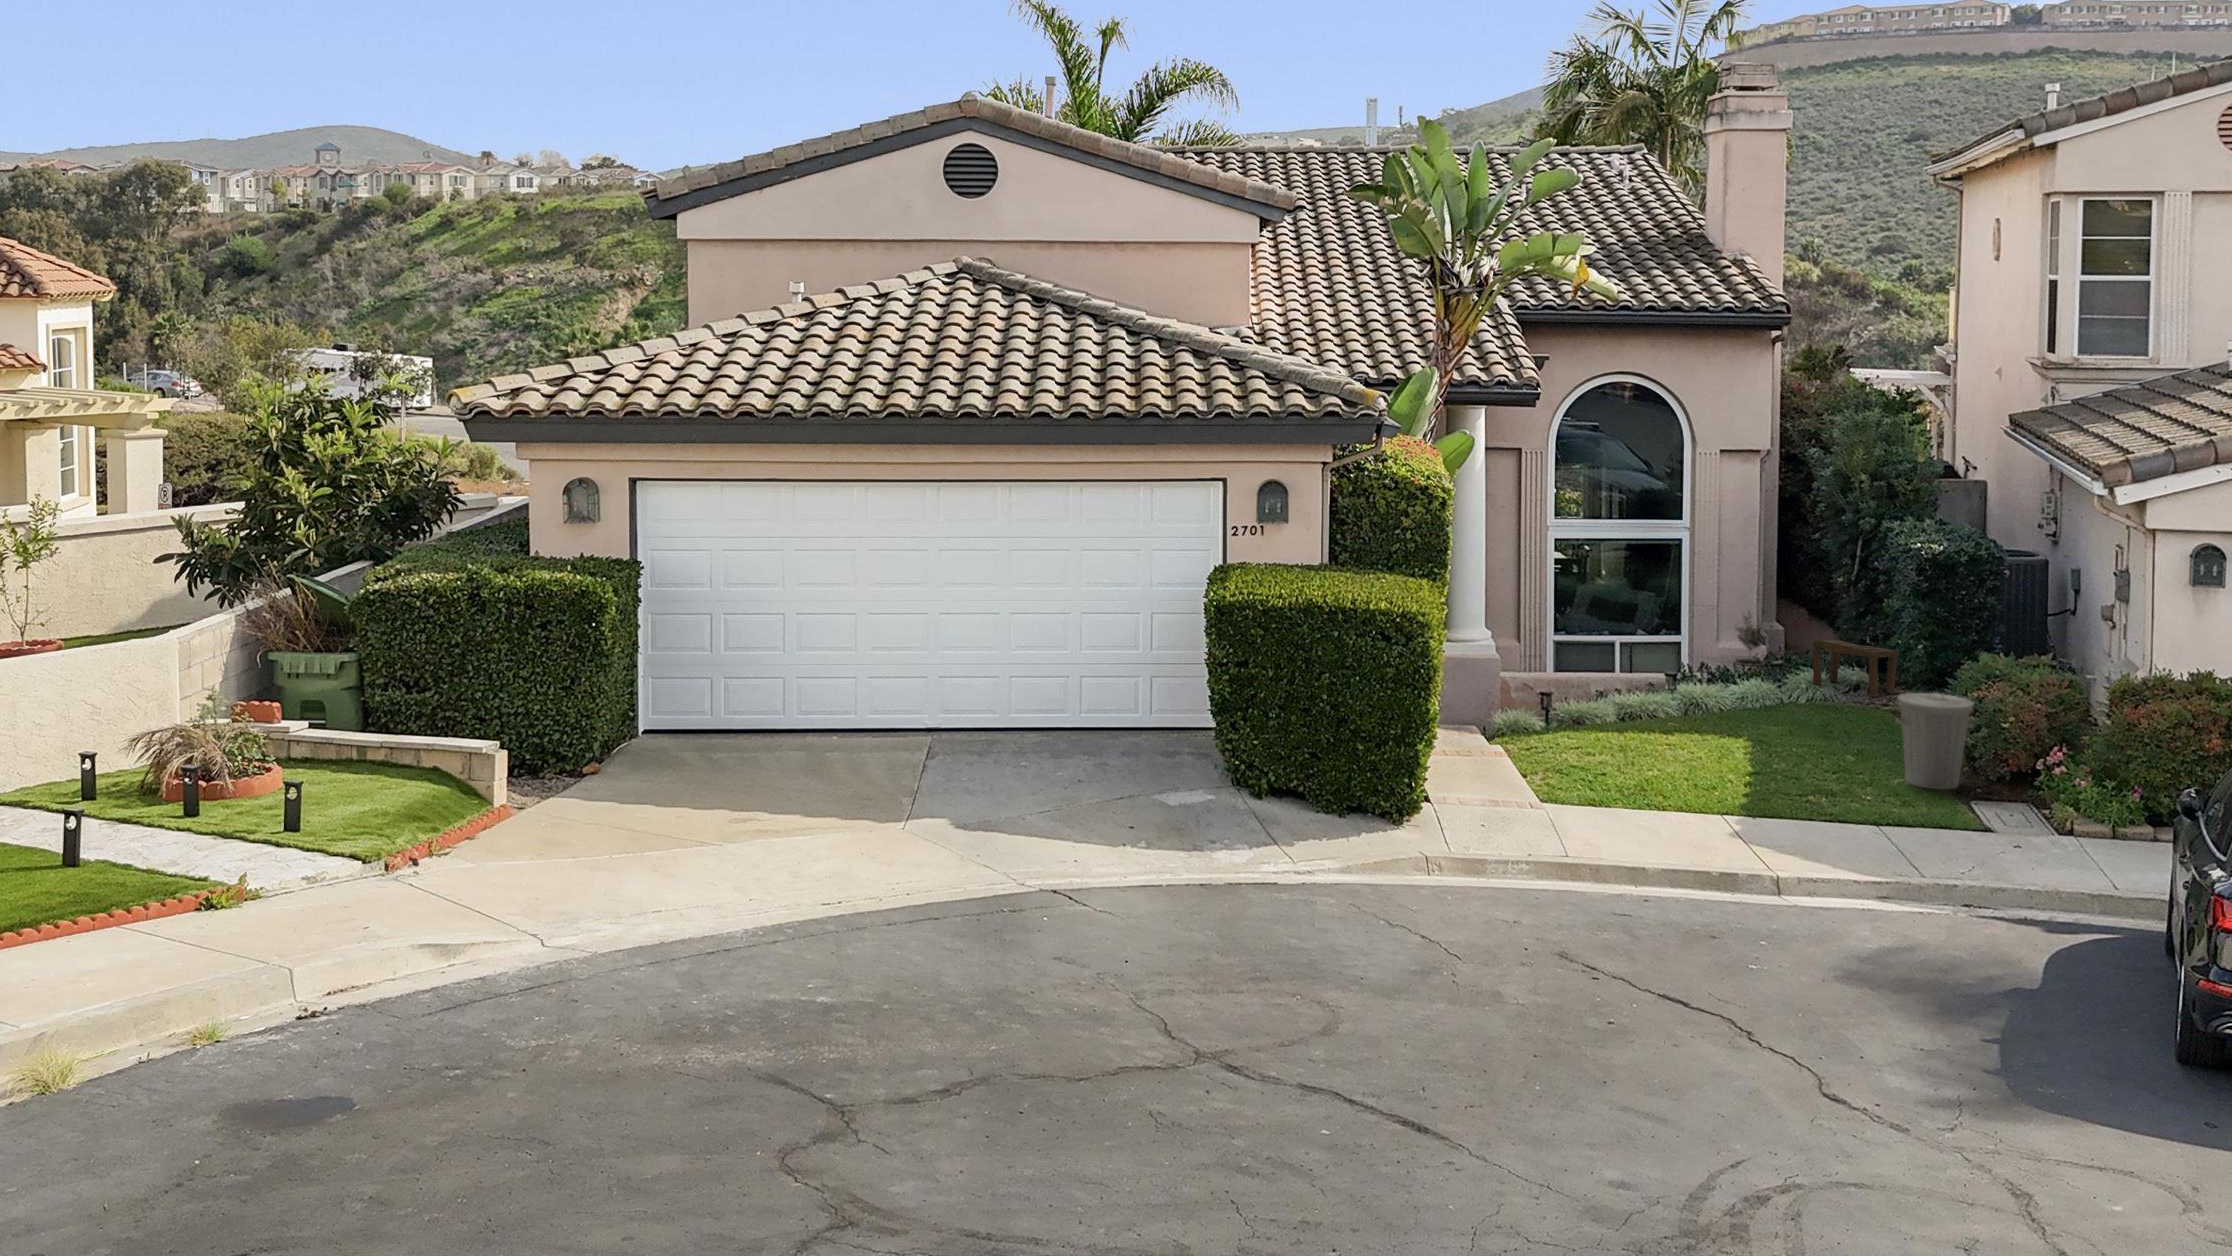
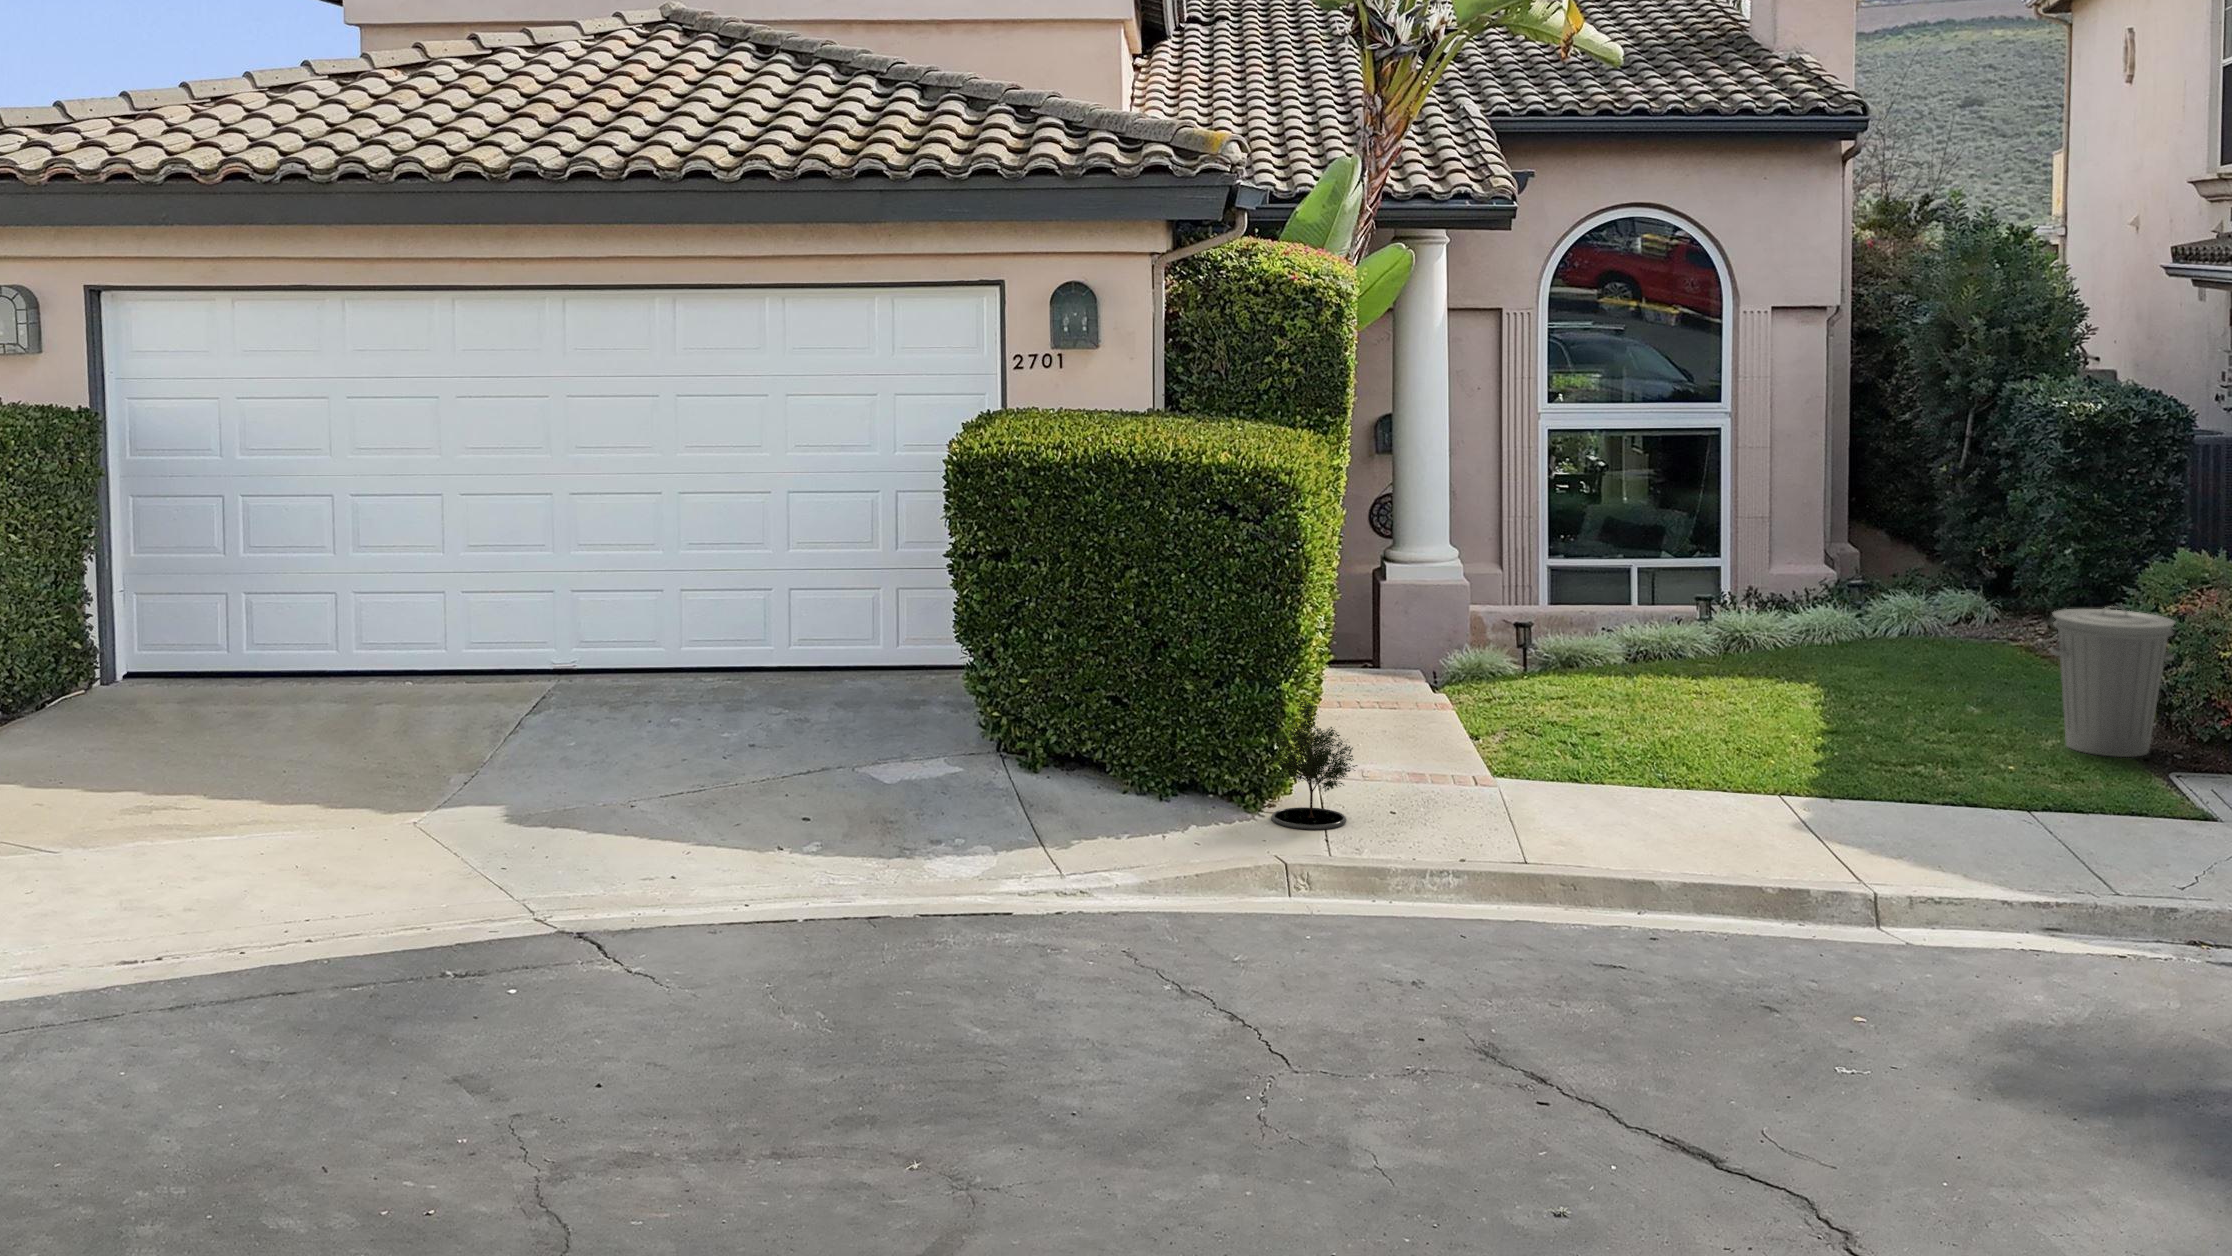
potted tree: present [1734,613,1765,666] -> present [1269,694,1358,830]
bench: present [1813,640,1899,697] -> none [1909,551,2037,631]

